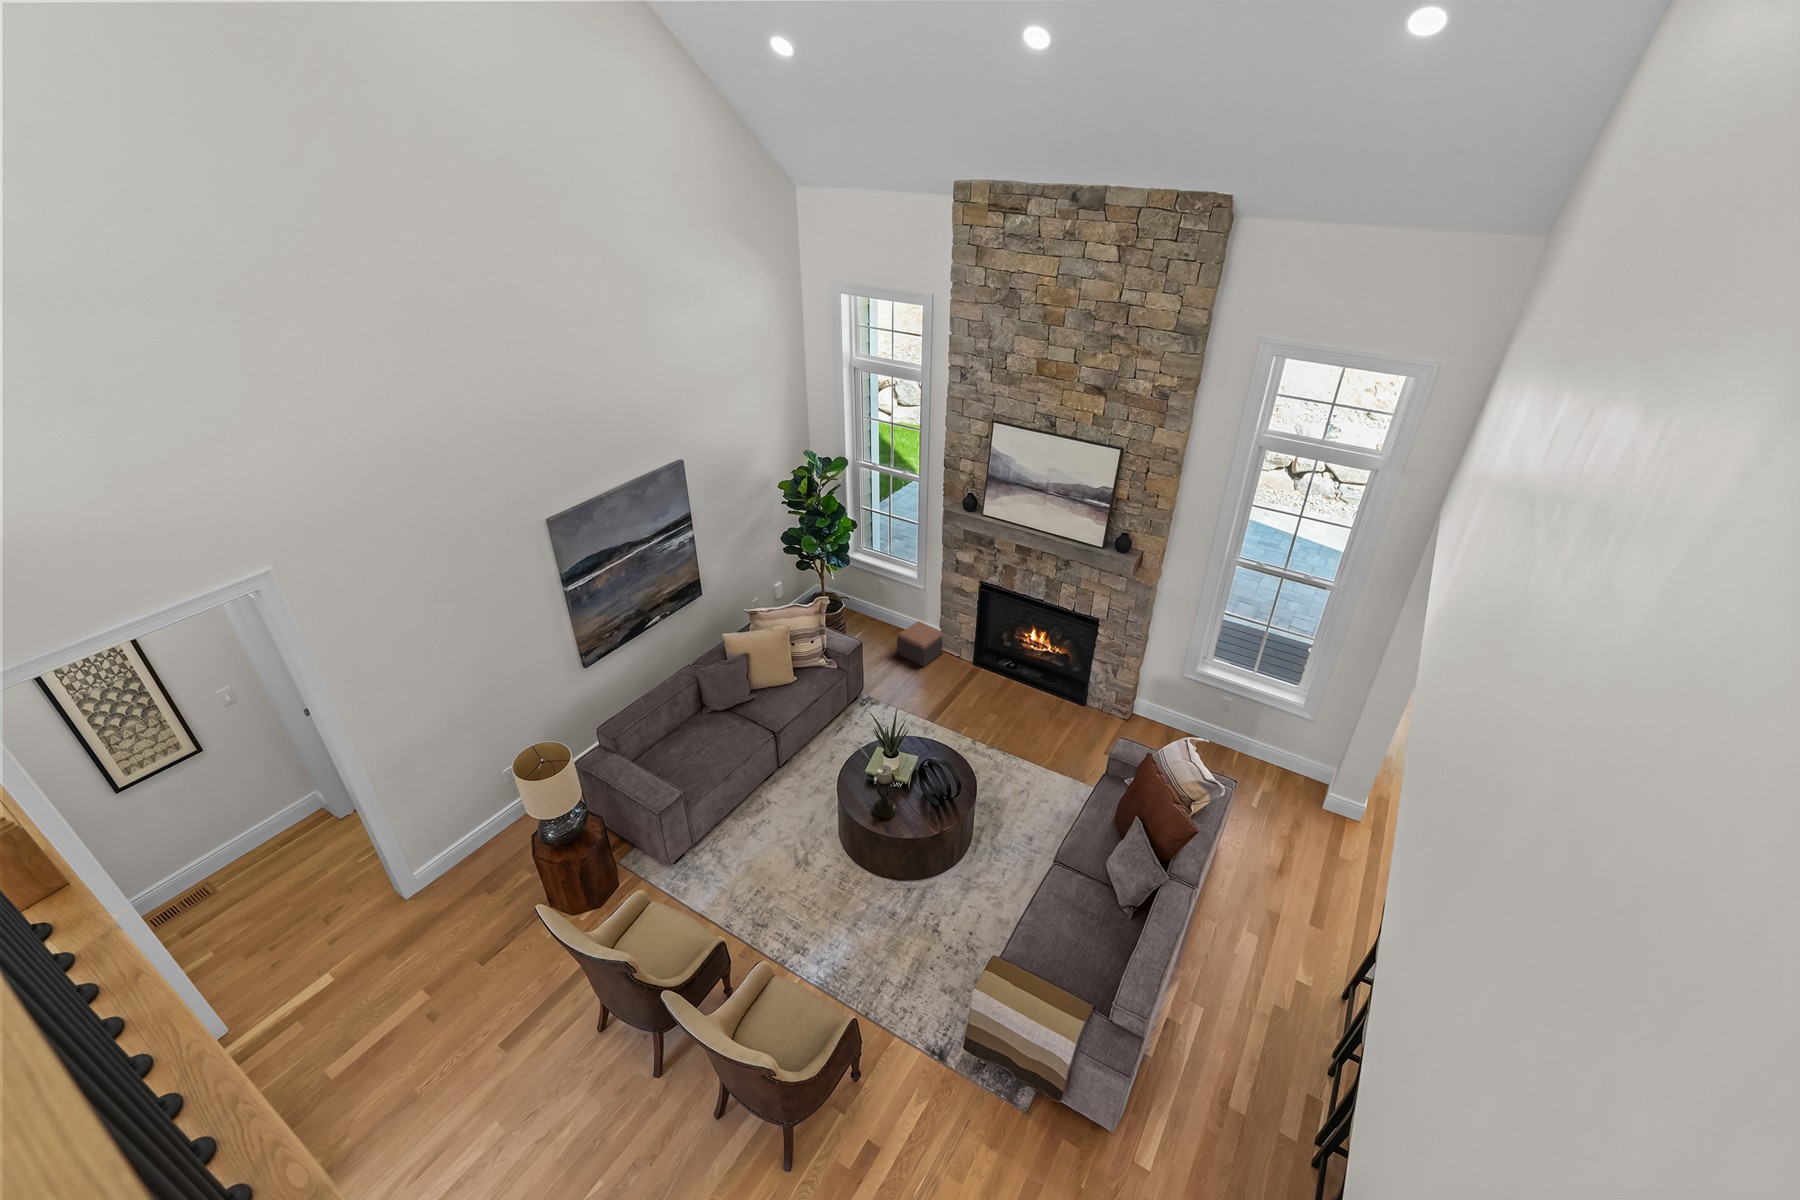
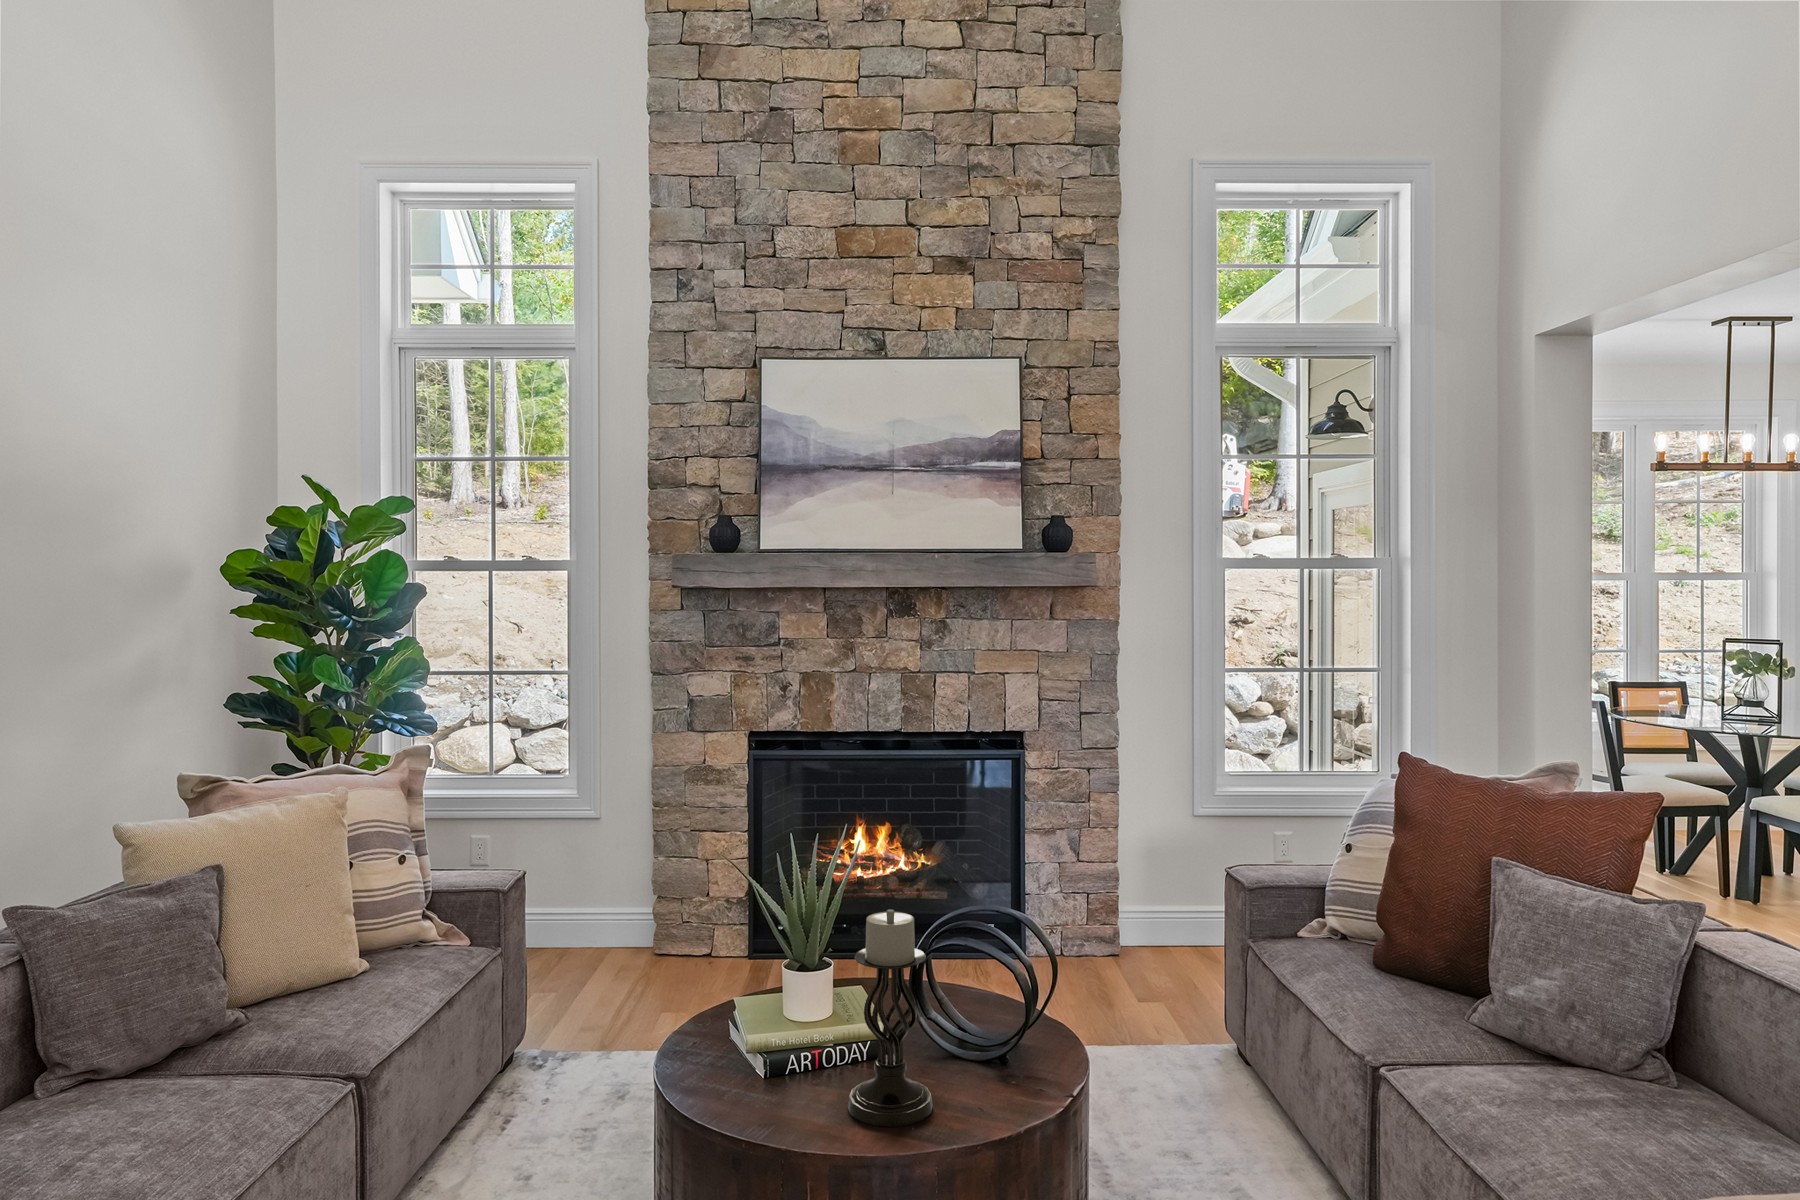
footstool: present [897,621,942,667] -> none [560,895,669,980]

